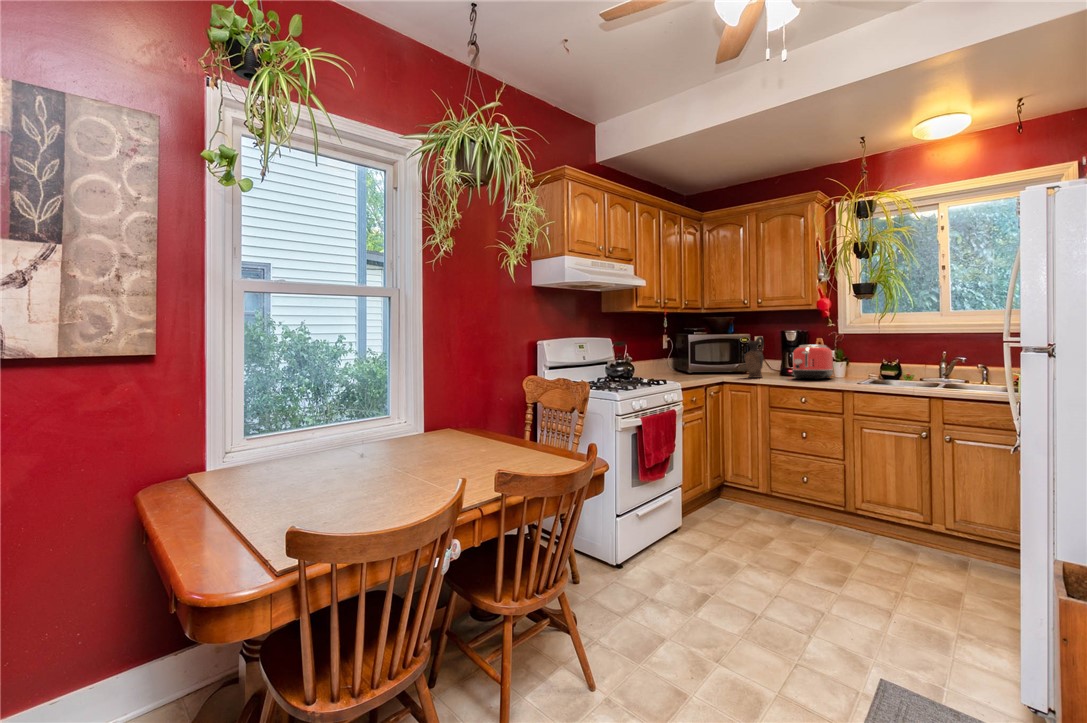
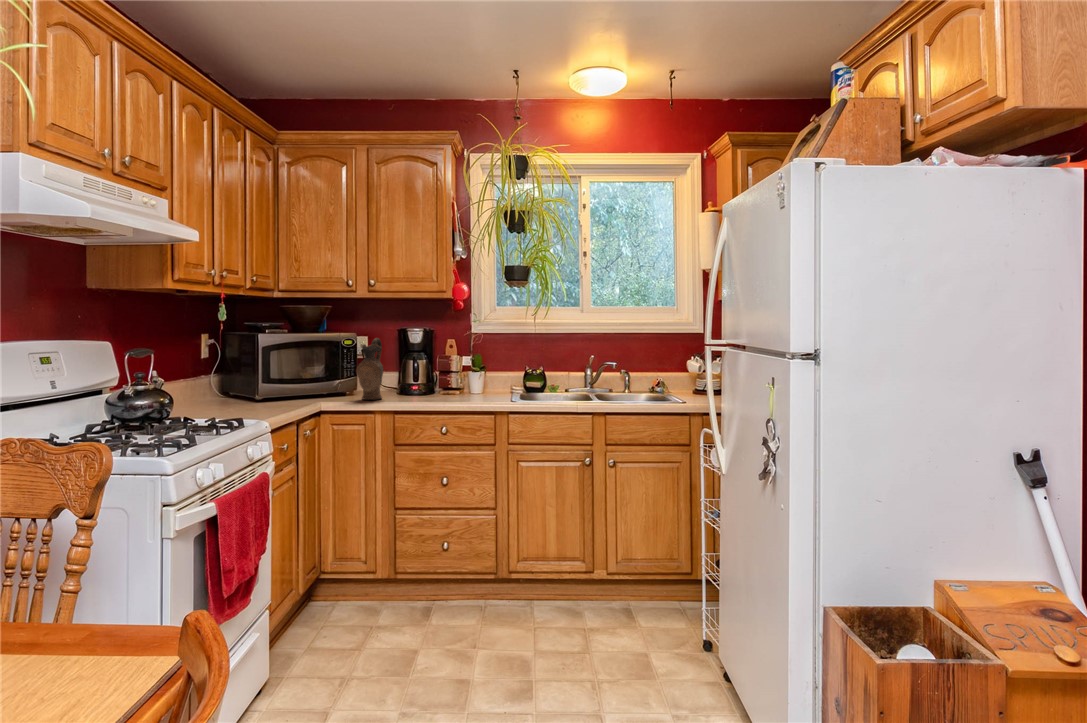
toaster: present [793,345,833,379] -> none [425,352,472,400]

